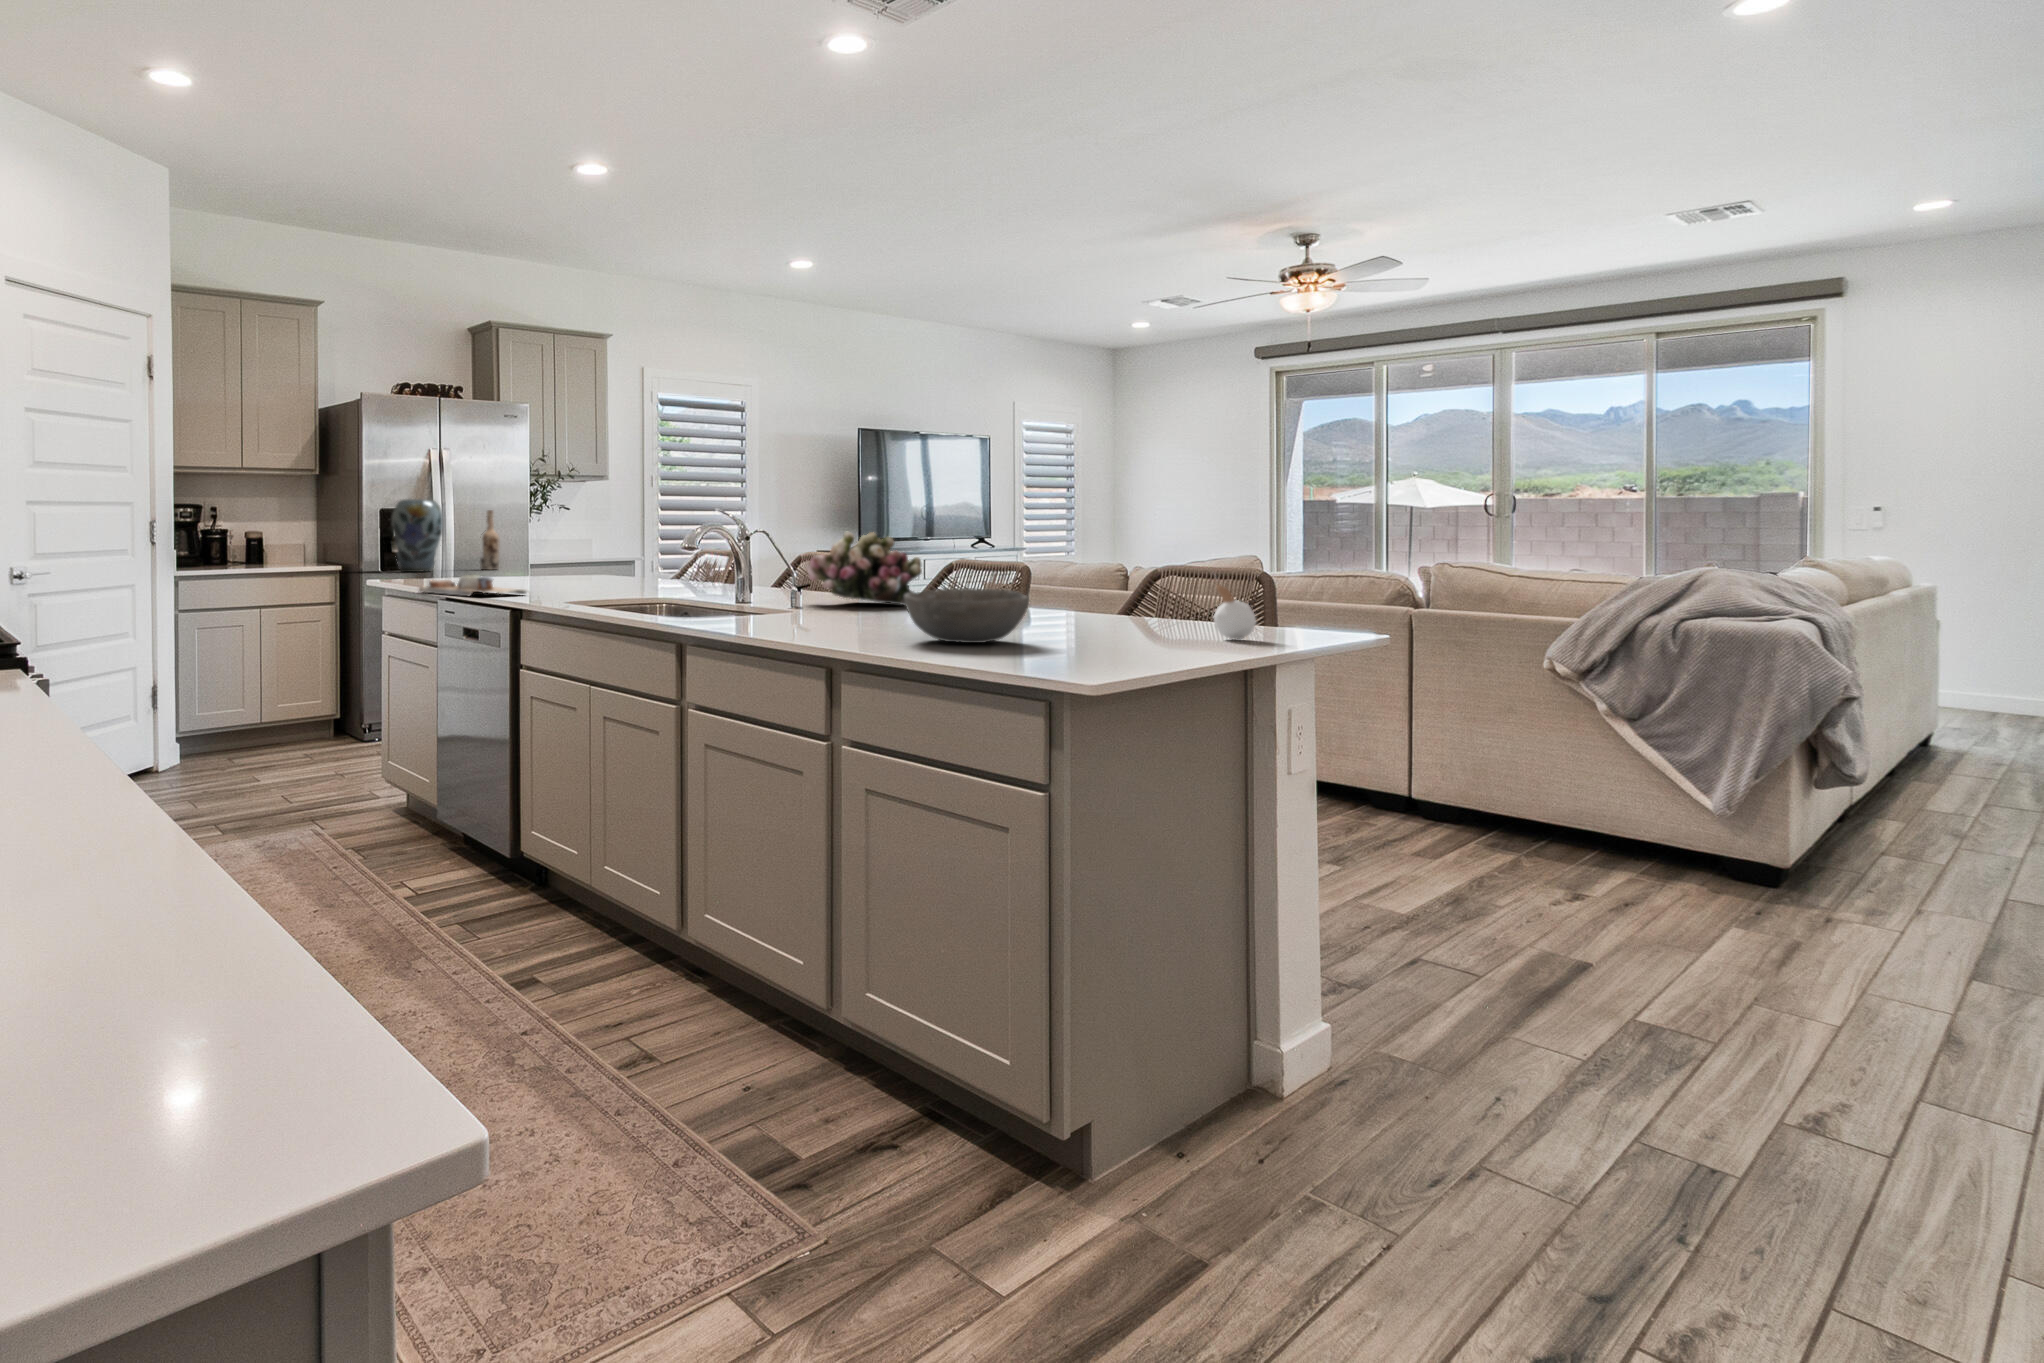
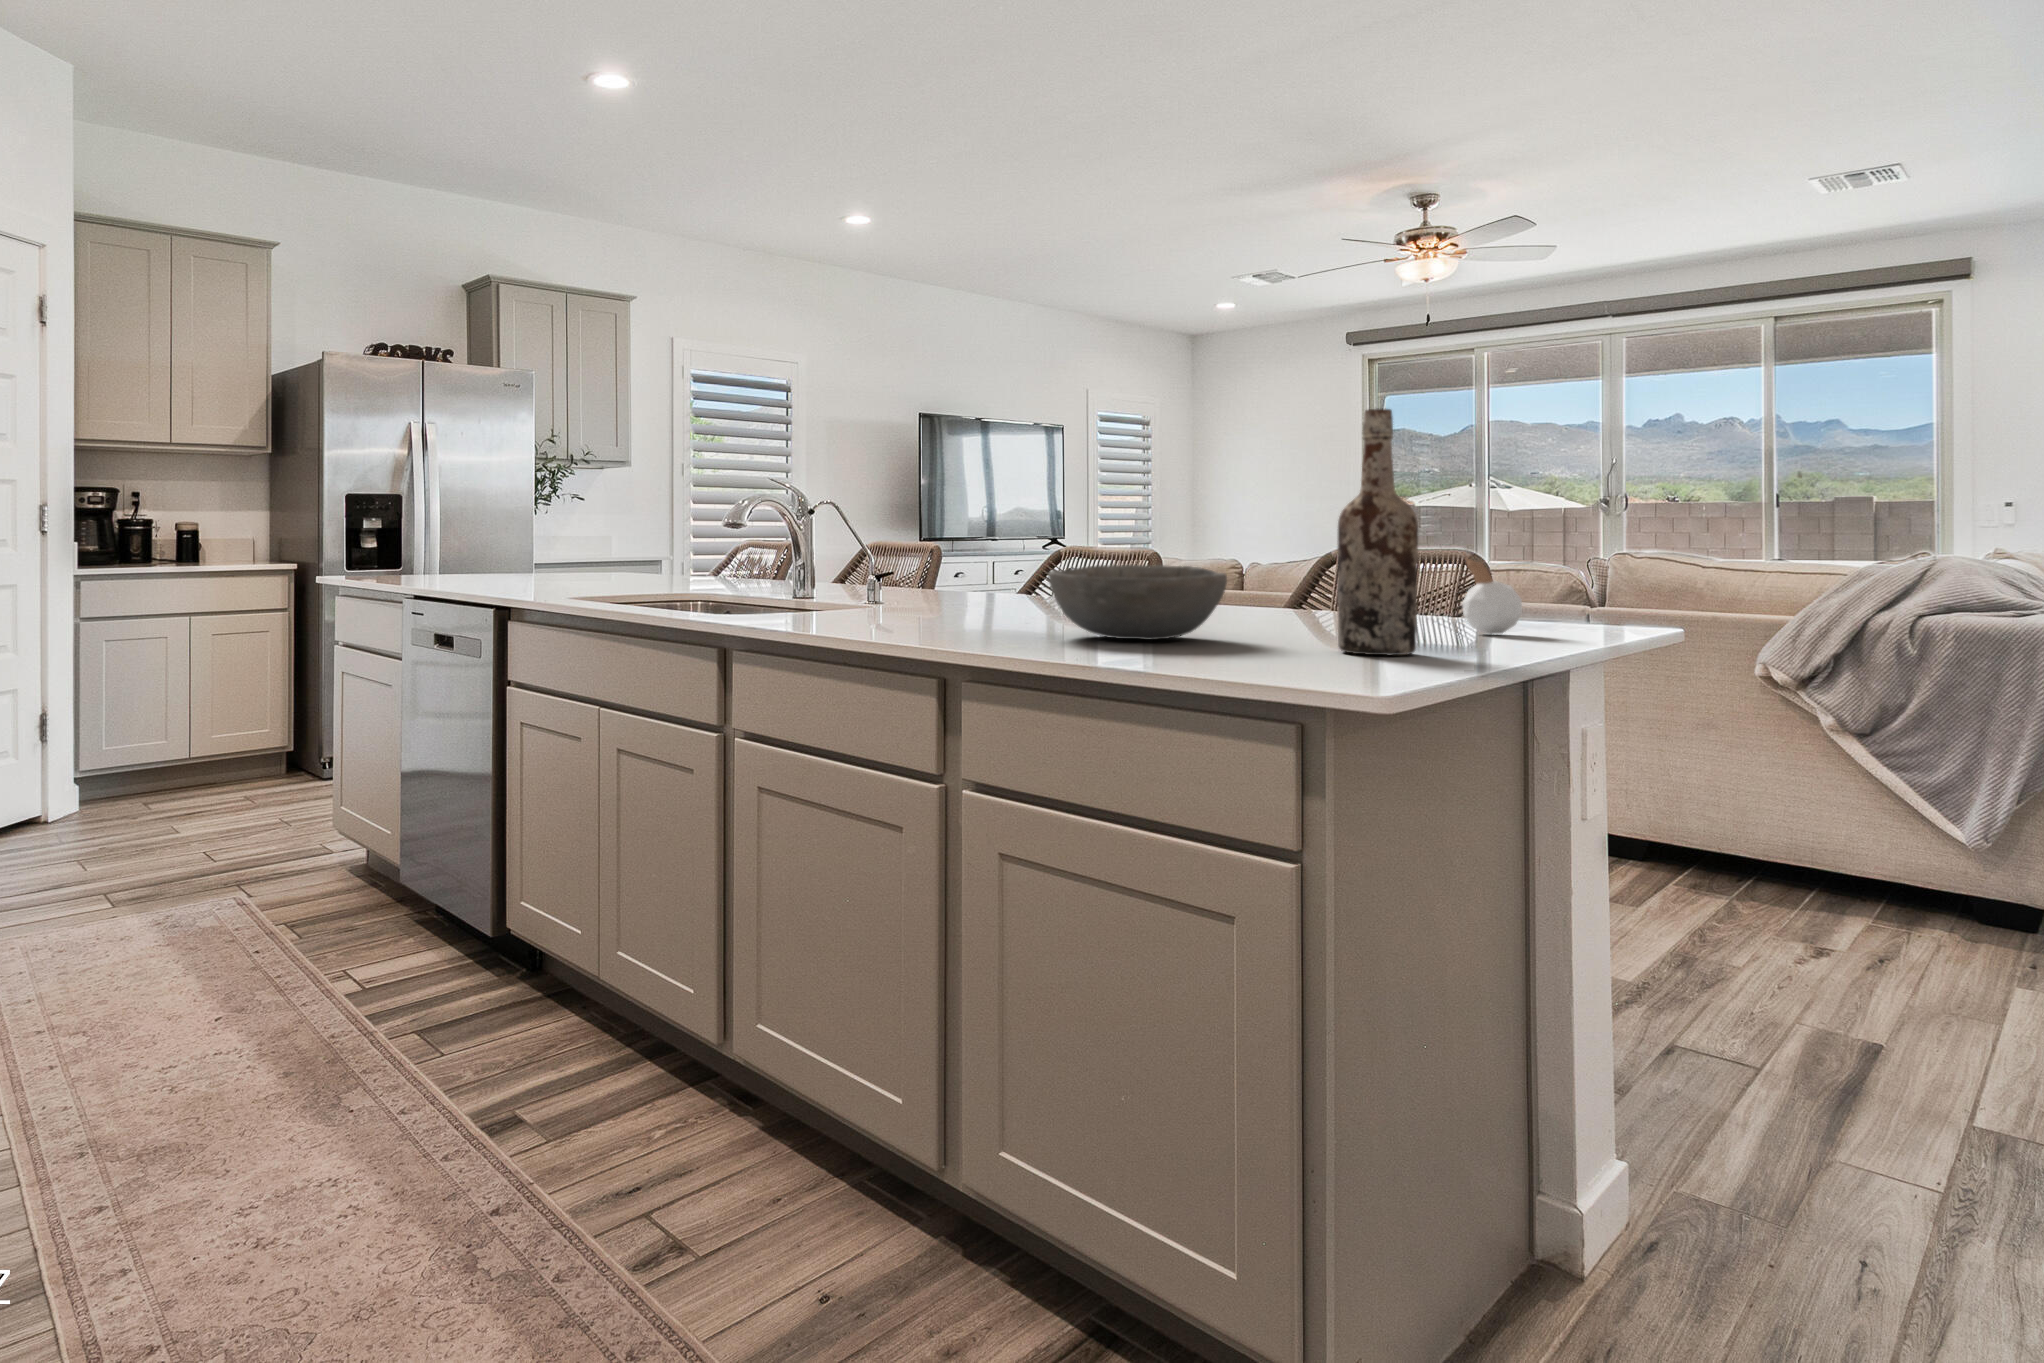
vase: present [392,499,443,572] -> none [362,483,429,571]
wine bottle: present [480,510,500,570] -> present [1337,409,1418,655]
flower arrangement: present [806,532,922,605] -> none [883,507,1030,599]
cutting board: present [419,575,529,596] -> none [379,565,527,592]

